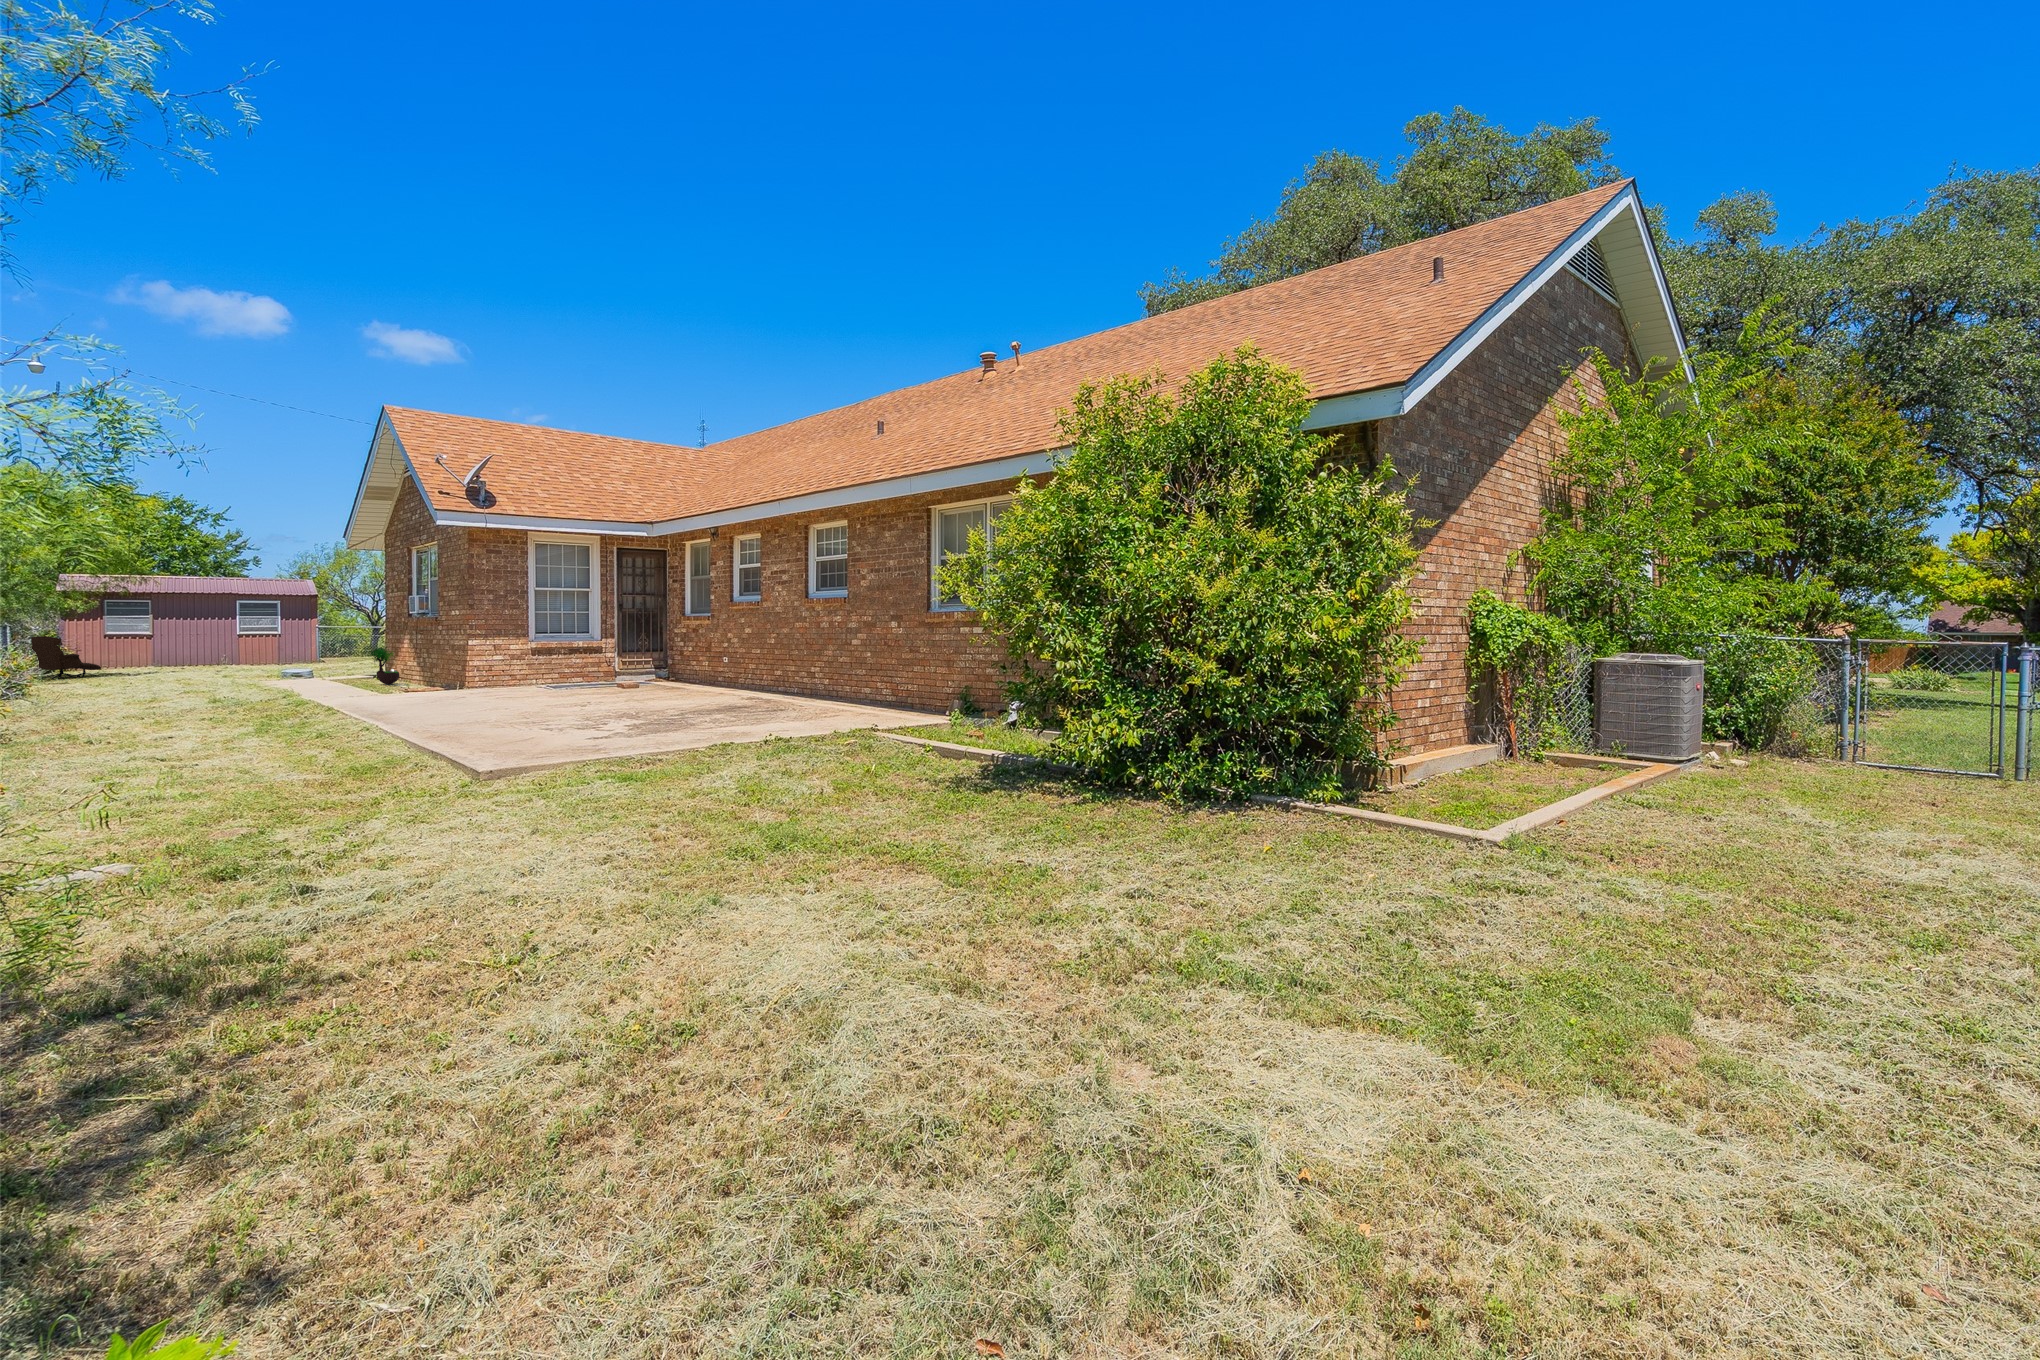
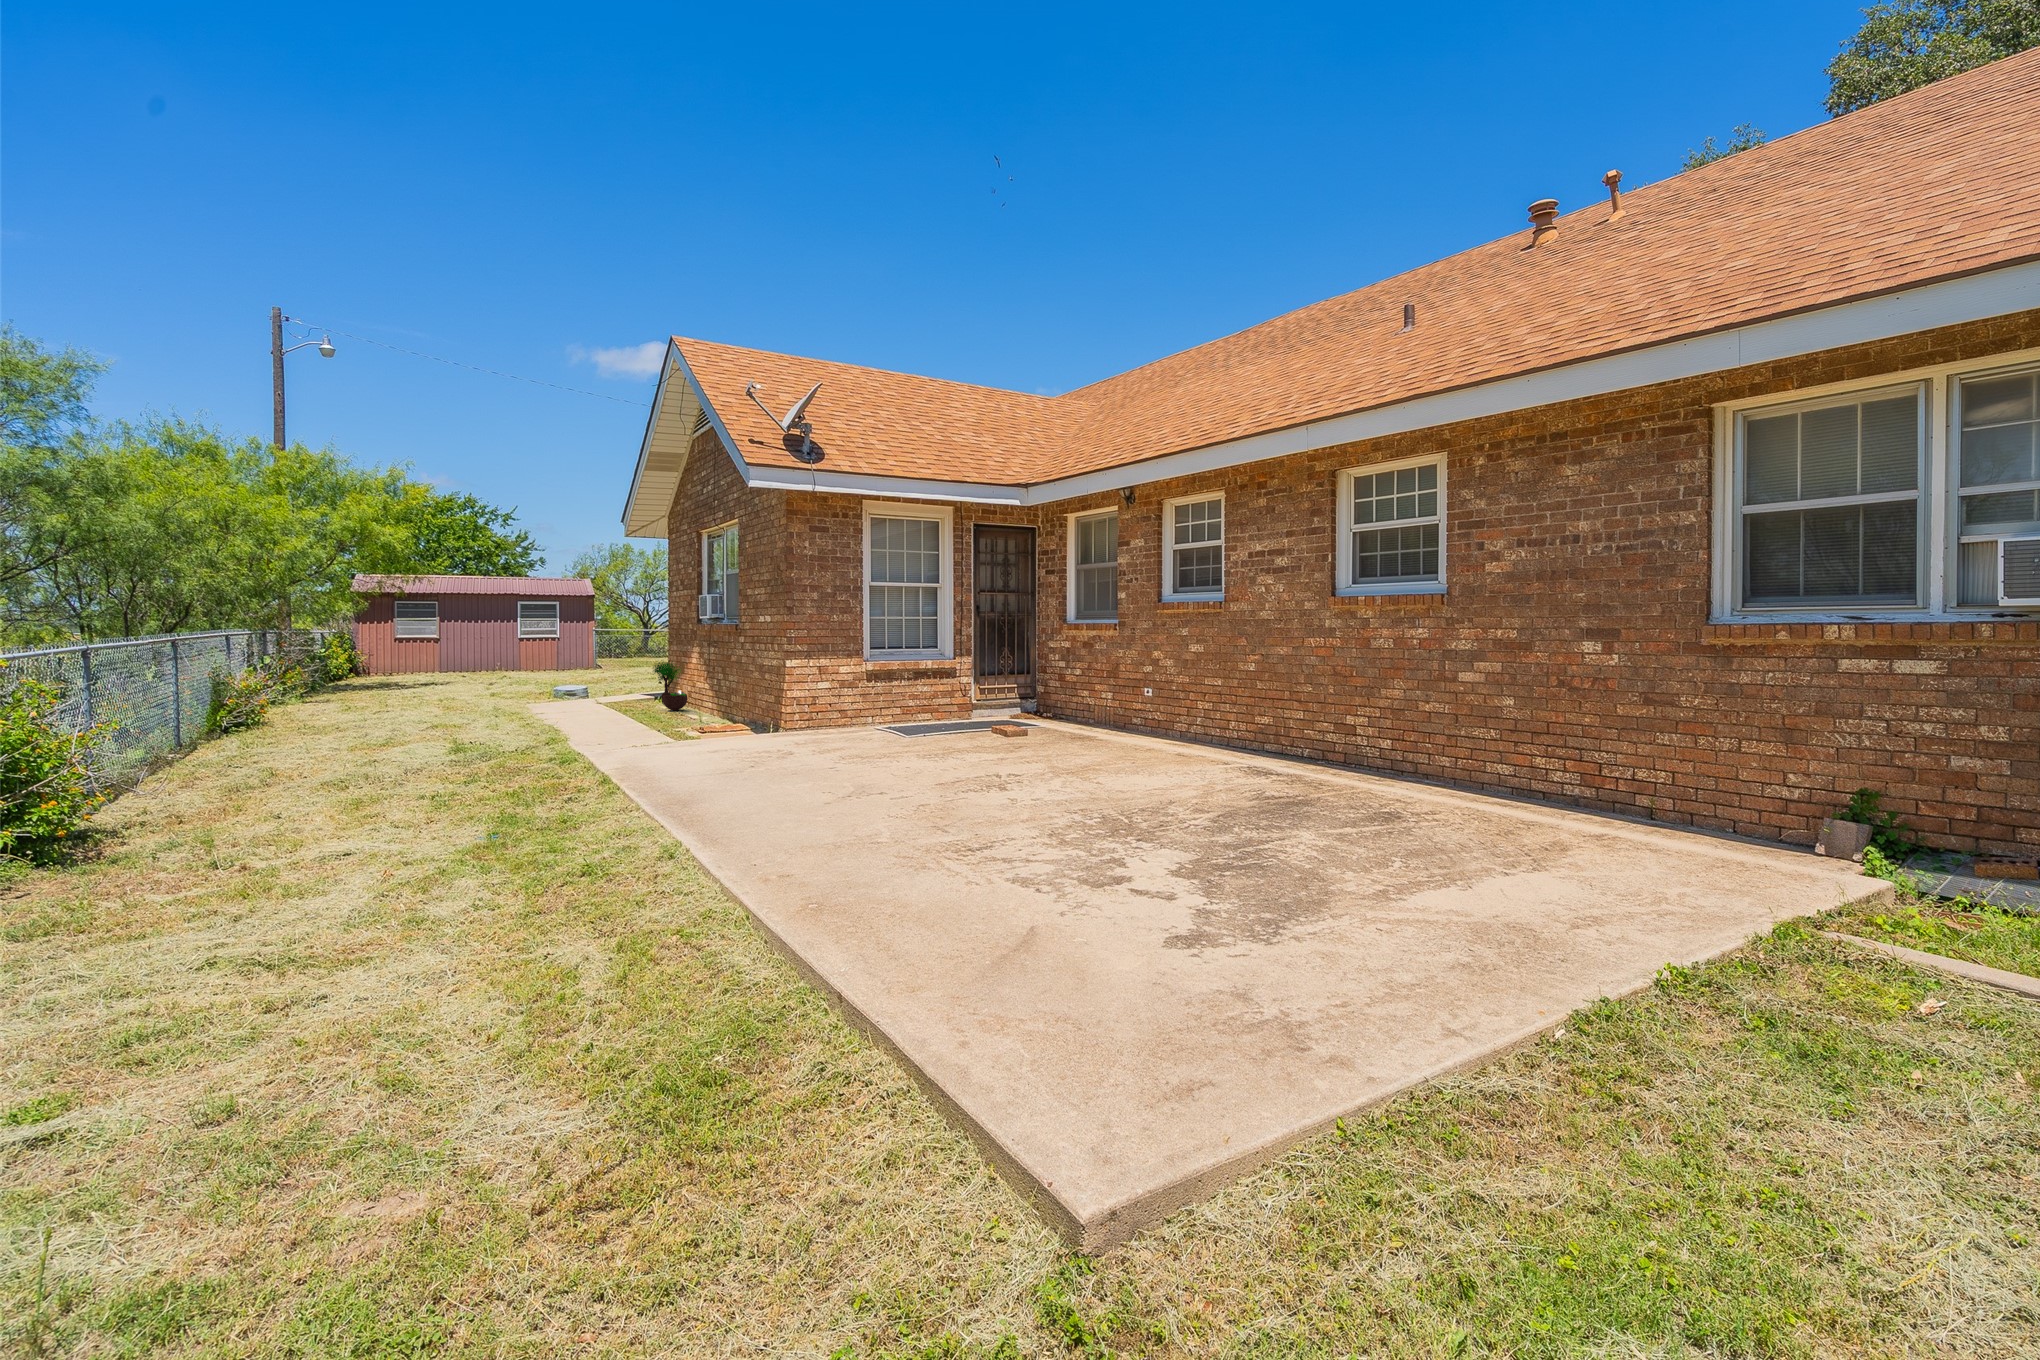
lounge chair: present [31,636,101,679] -> none [313,641,380,690]

